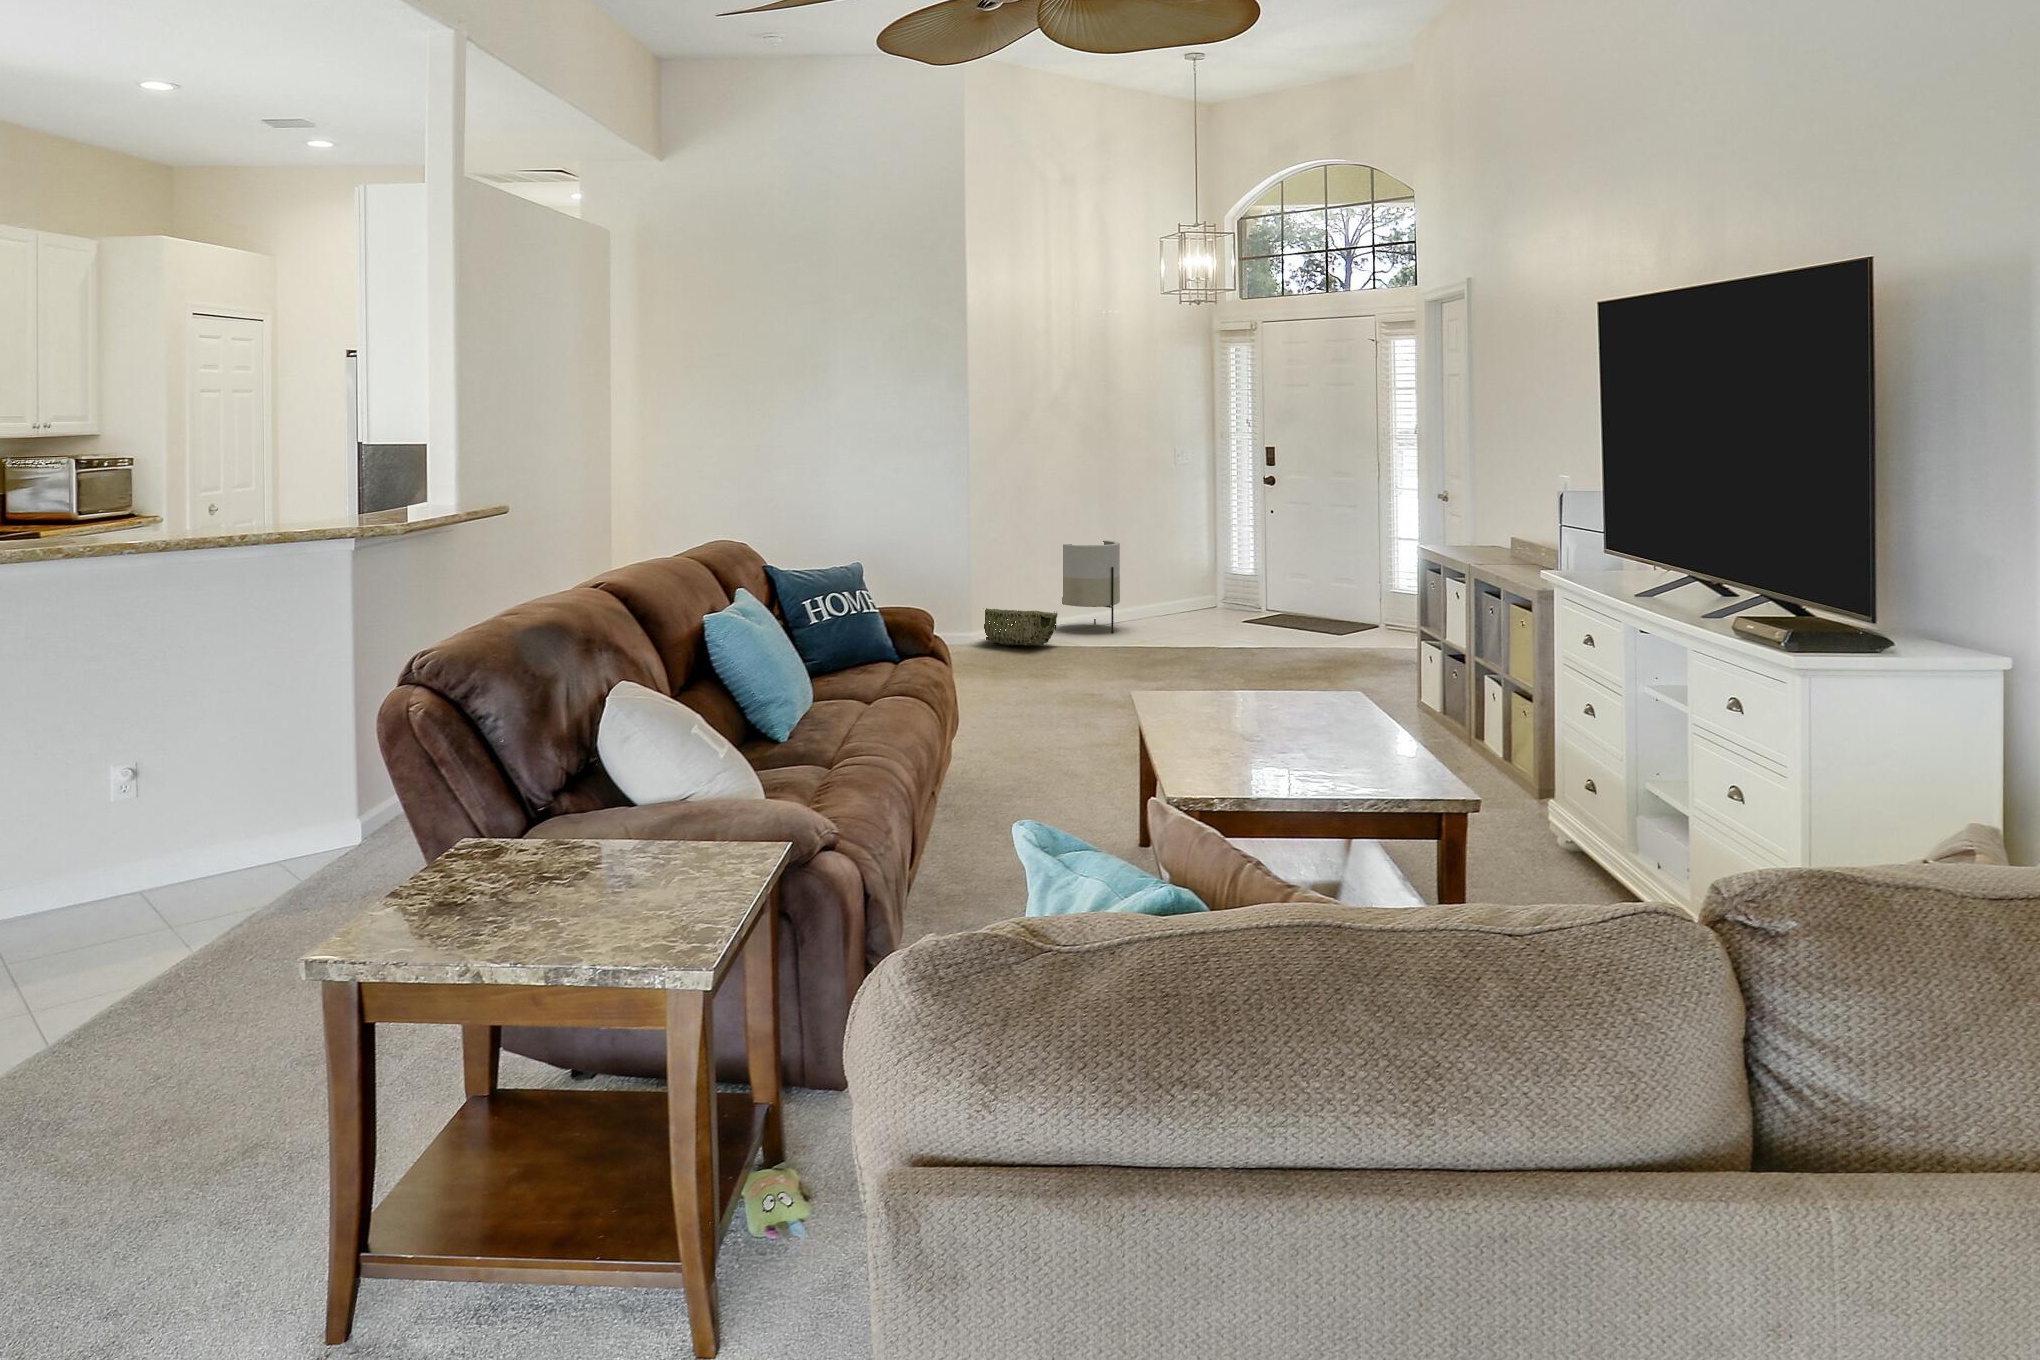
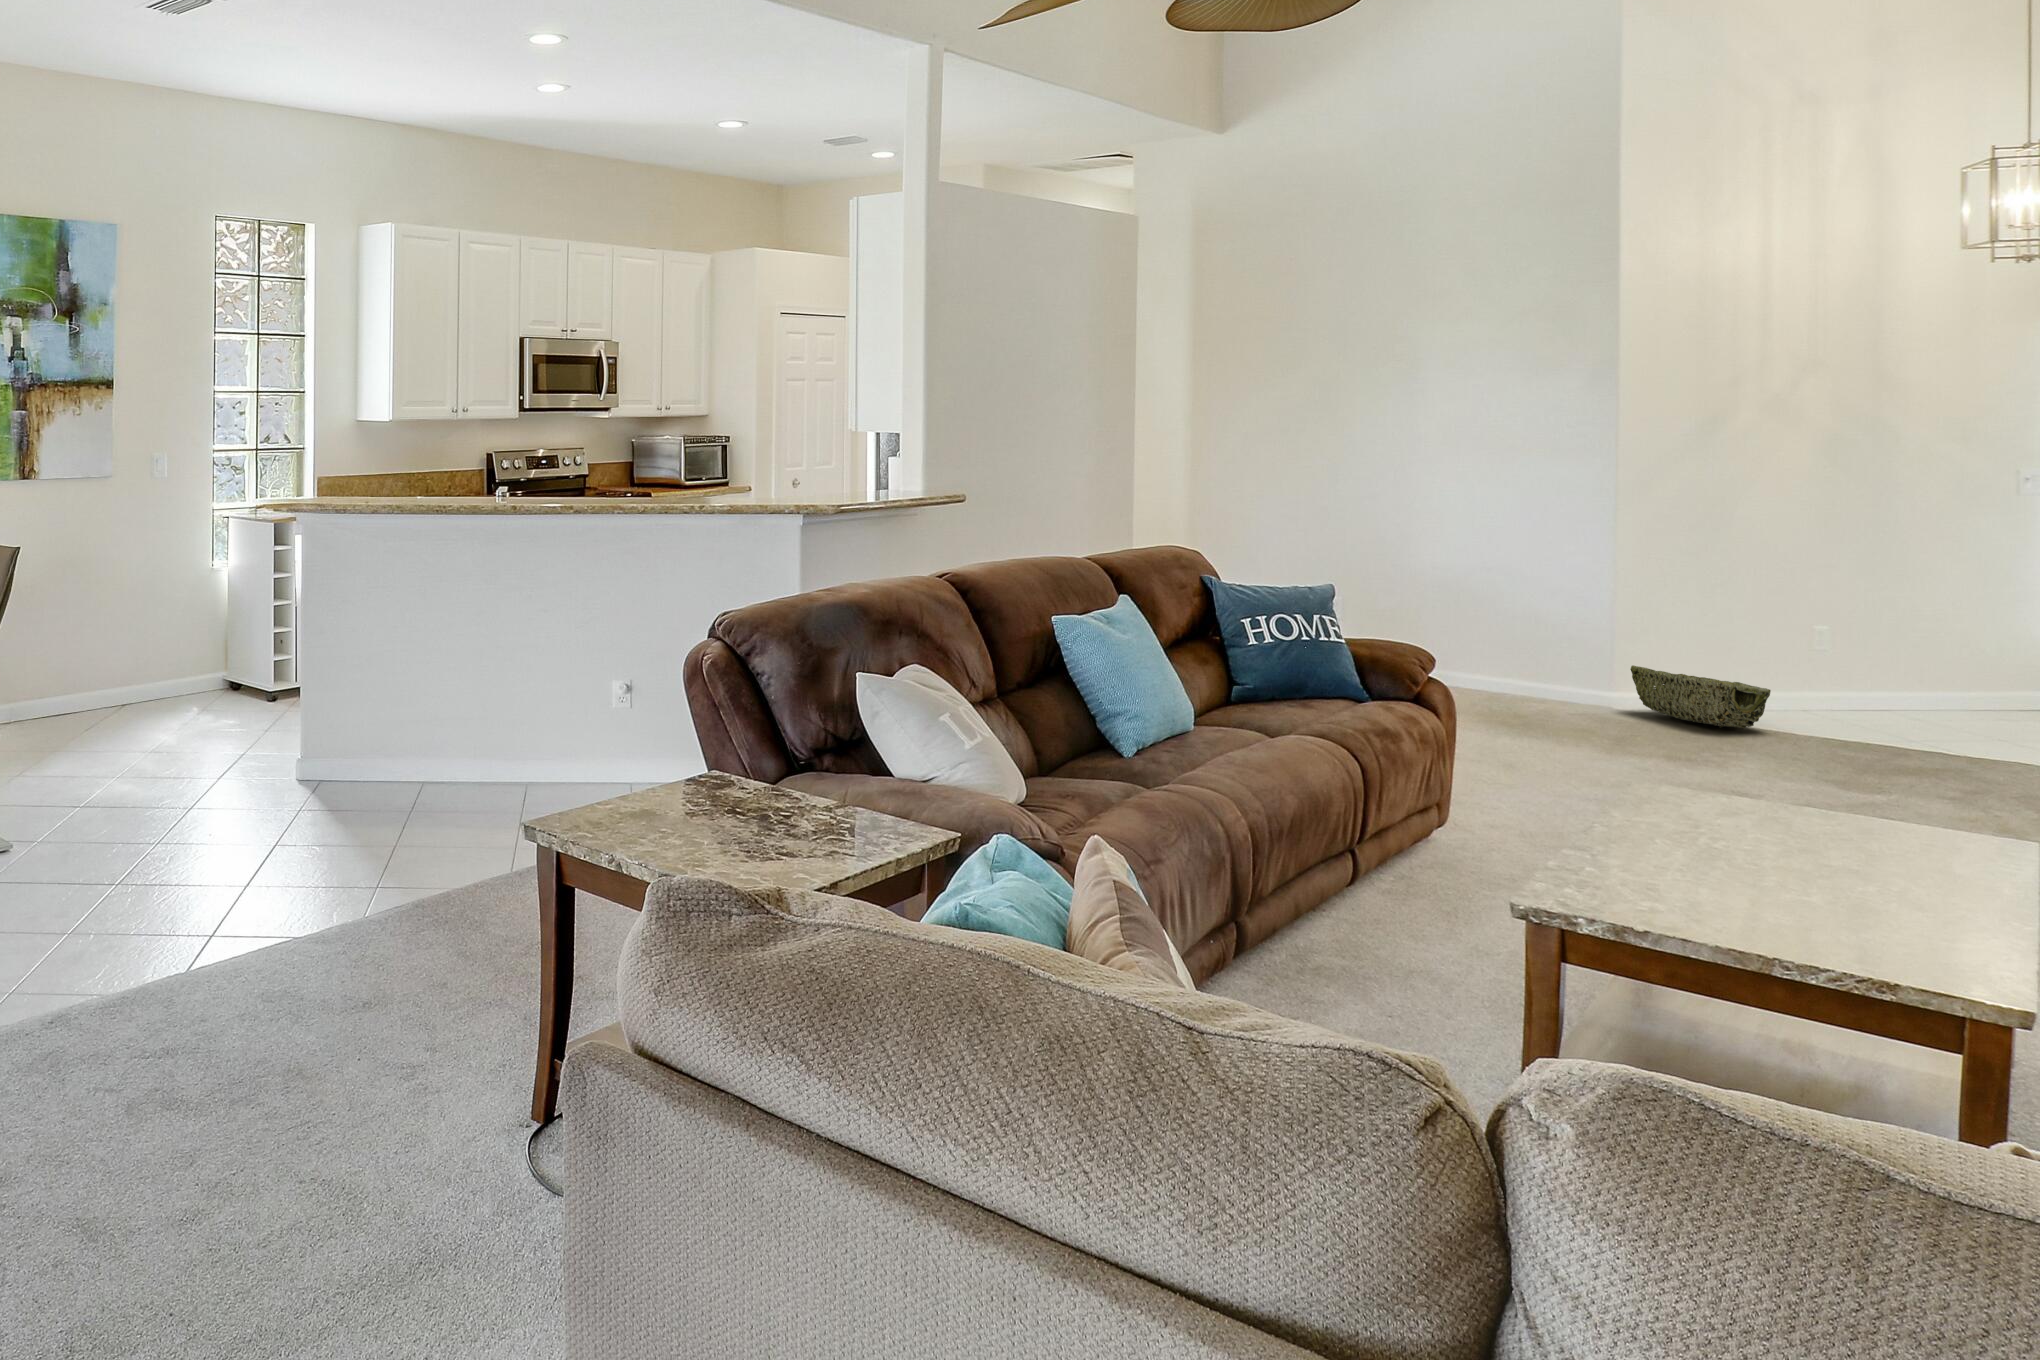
planter: present [1055,540,1120,633] -> none [1787,594,1908,731]

